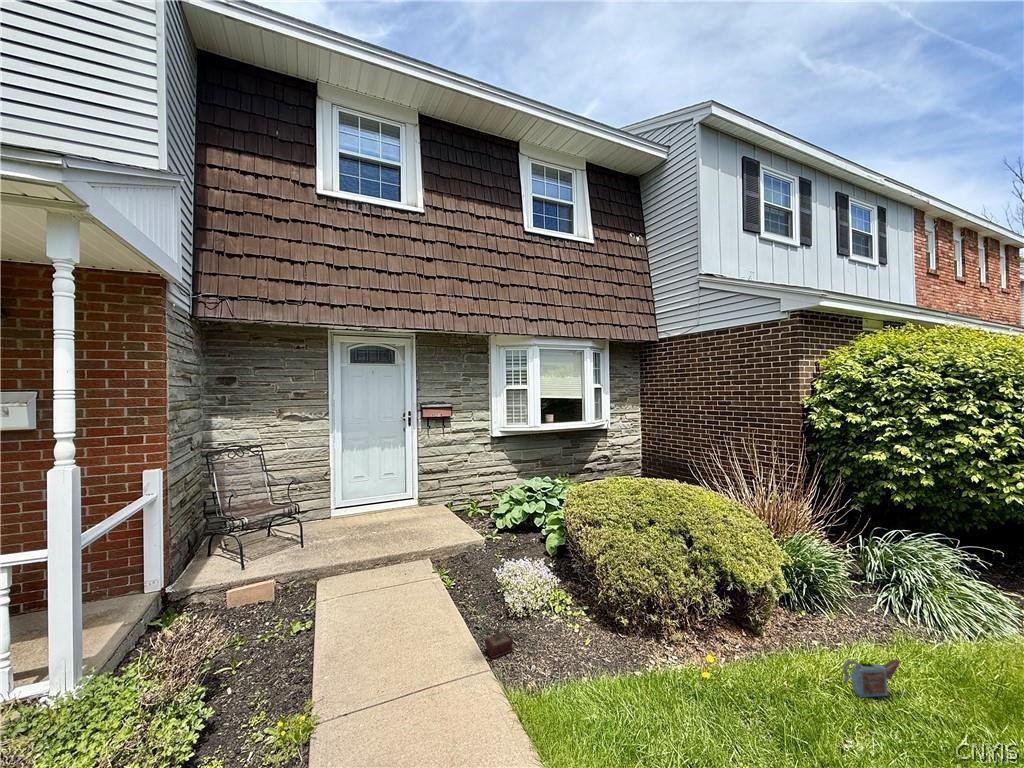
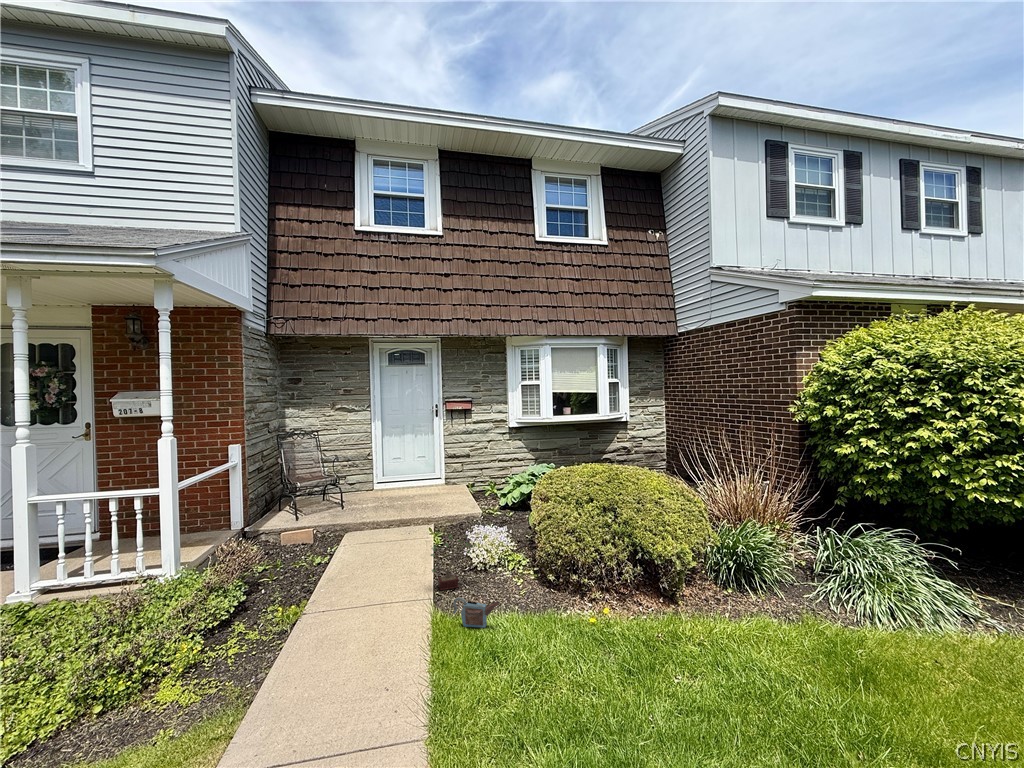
watering can: present [842,659,901,697] -> present [453,597,500,628]

